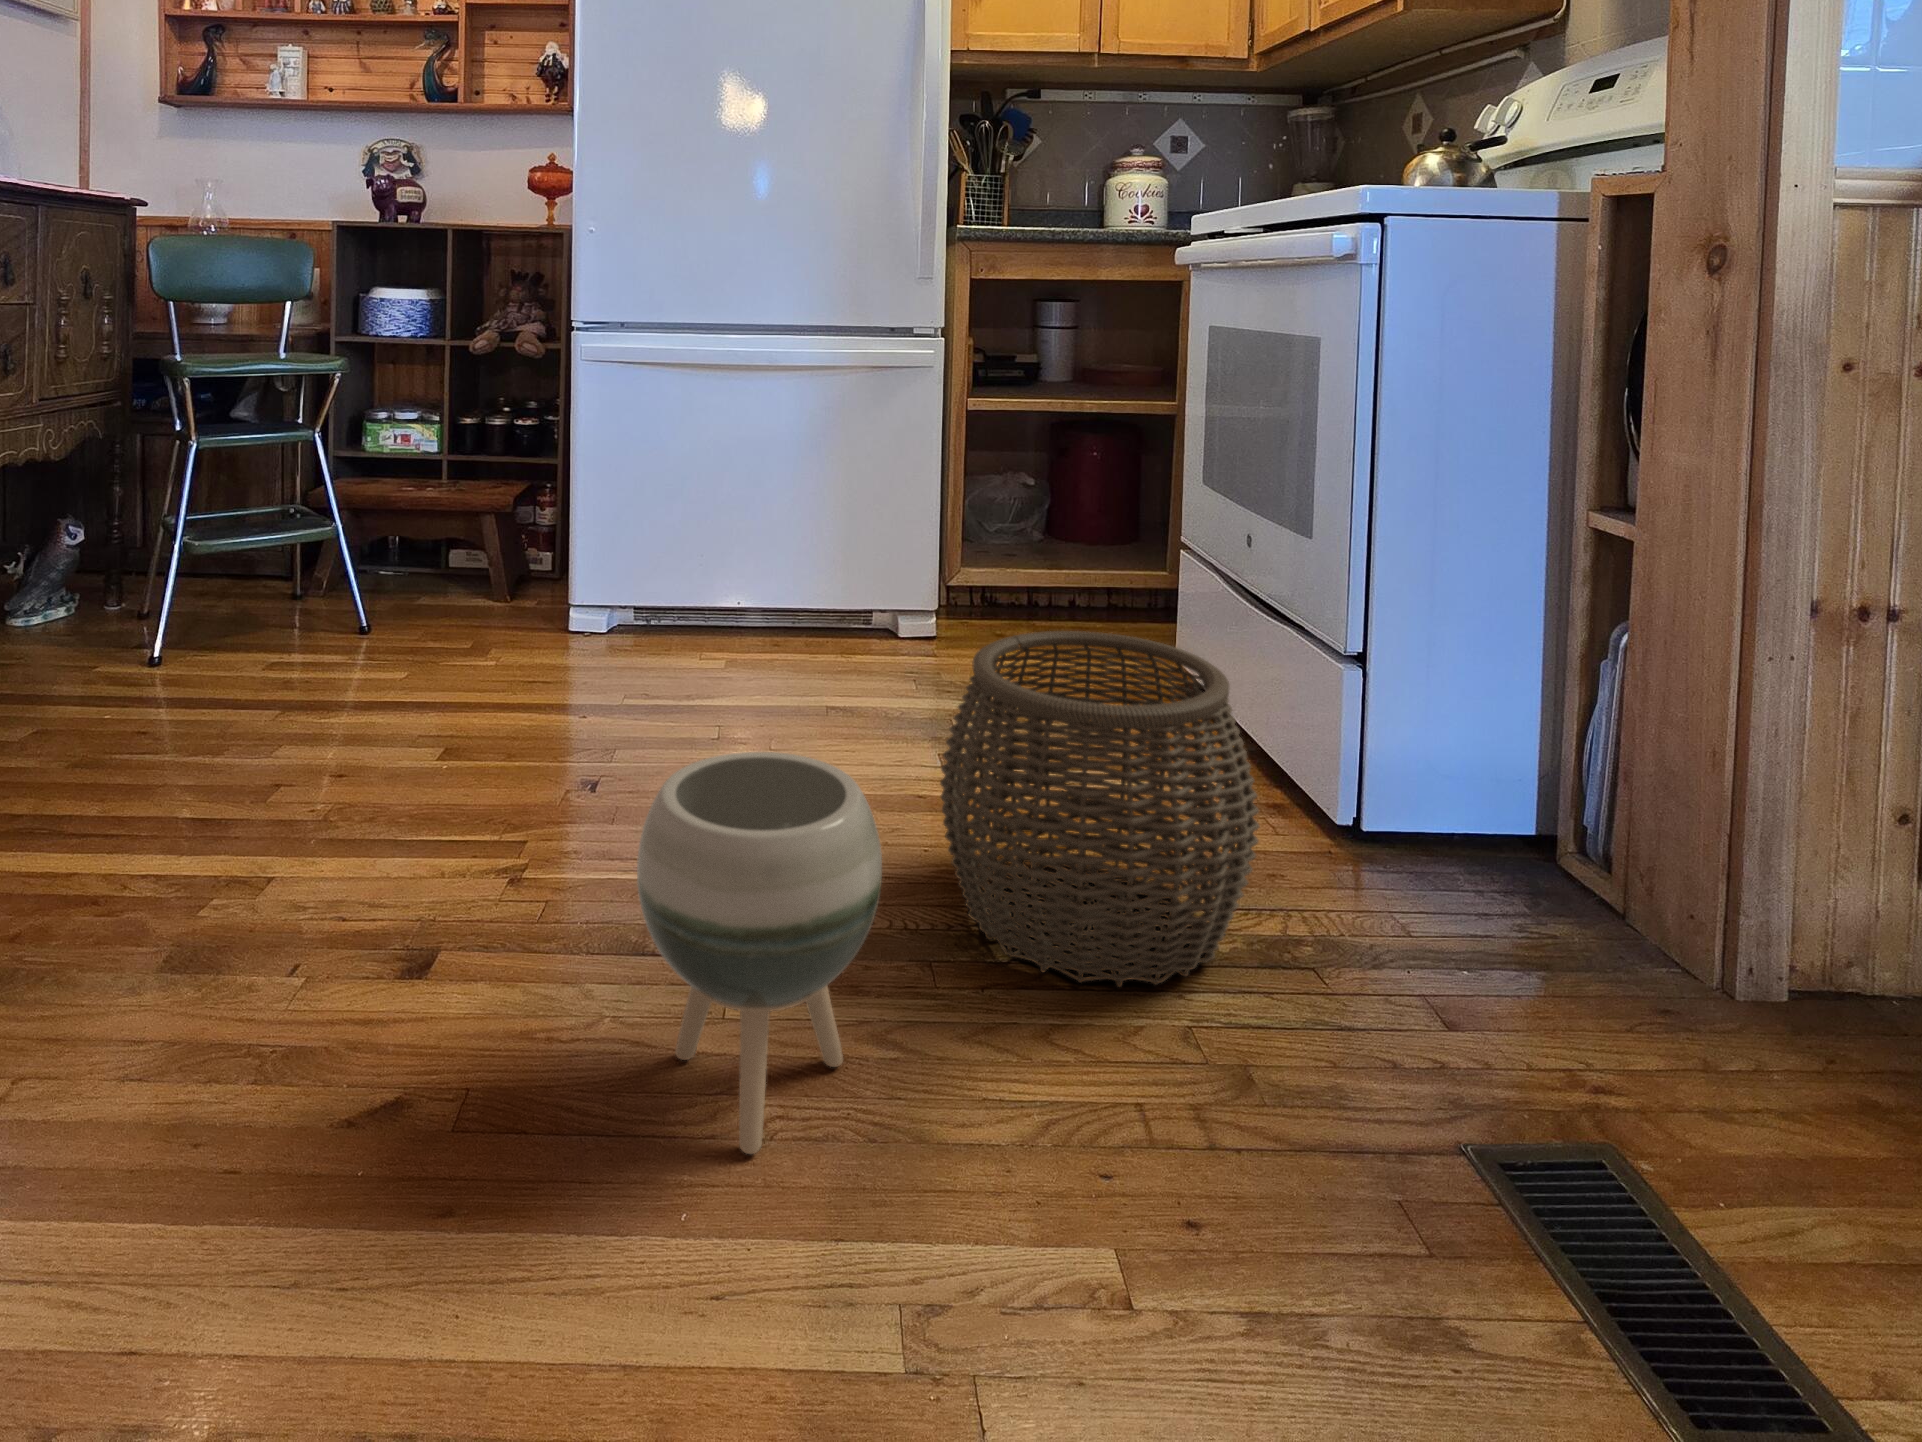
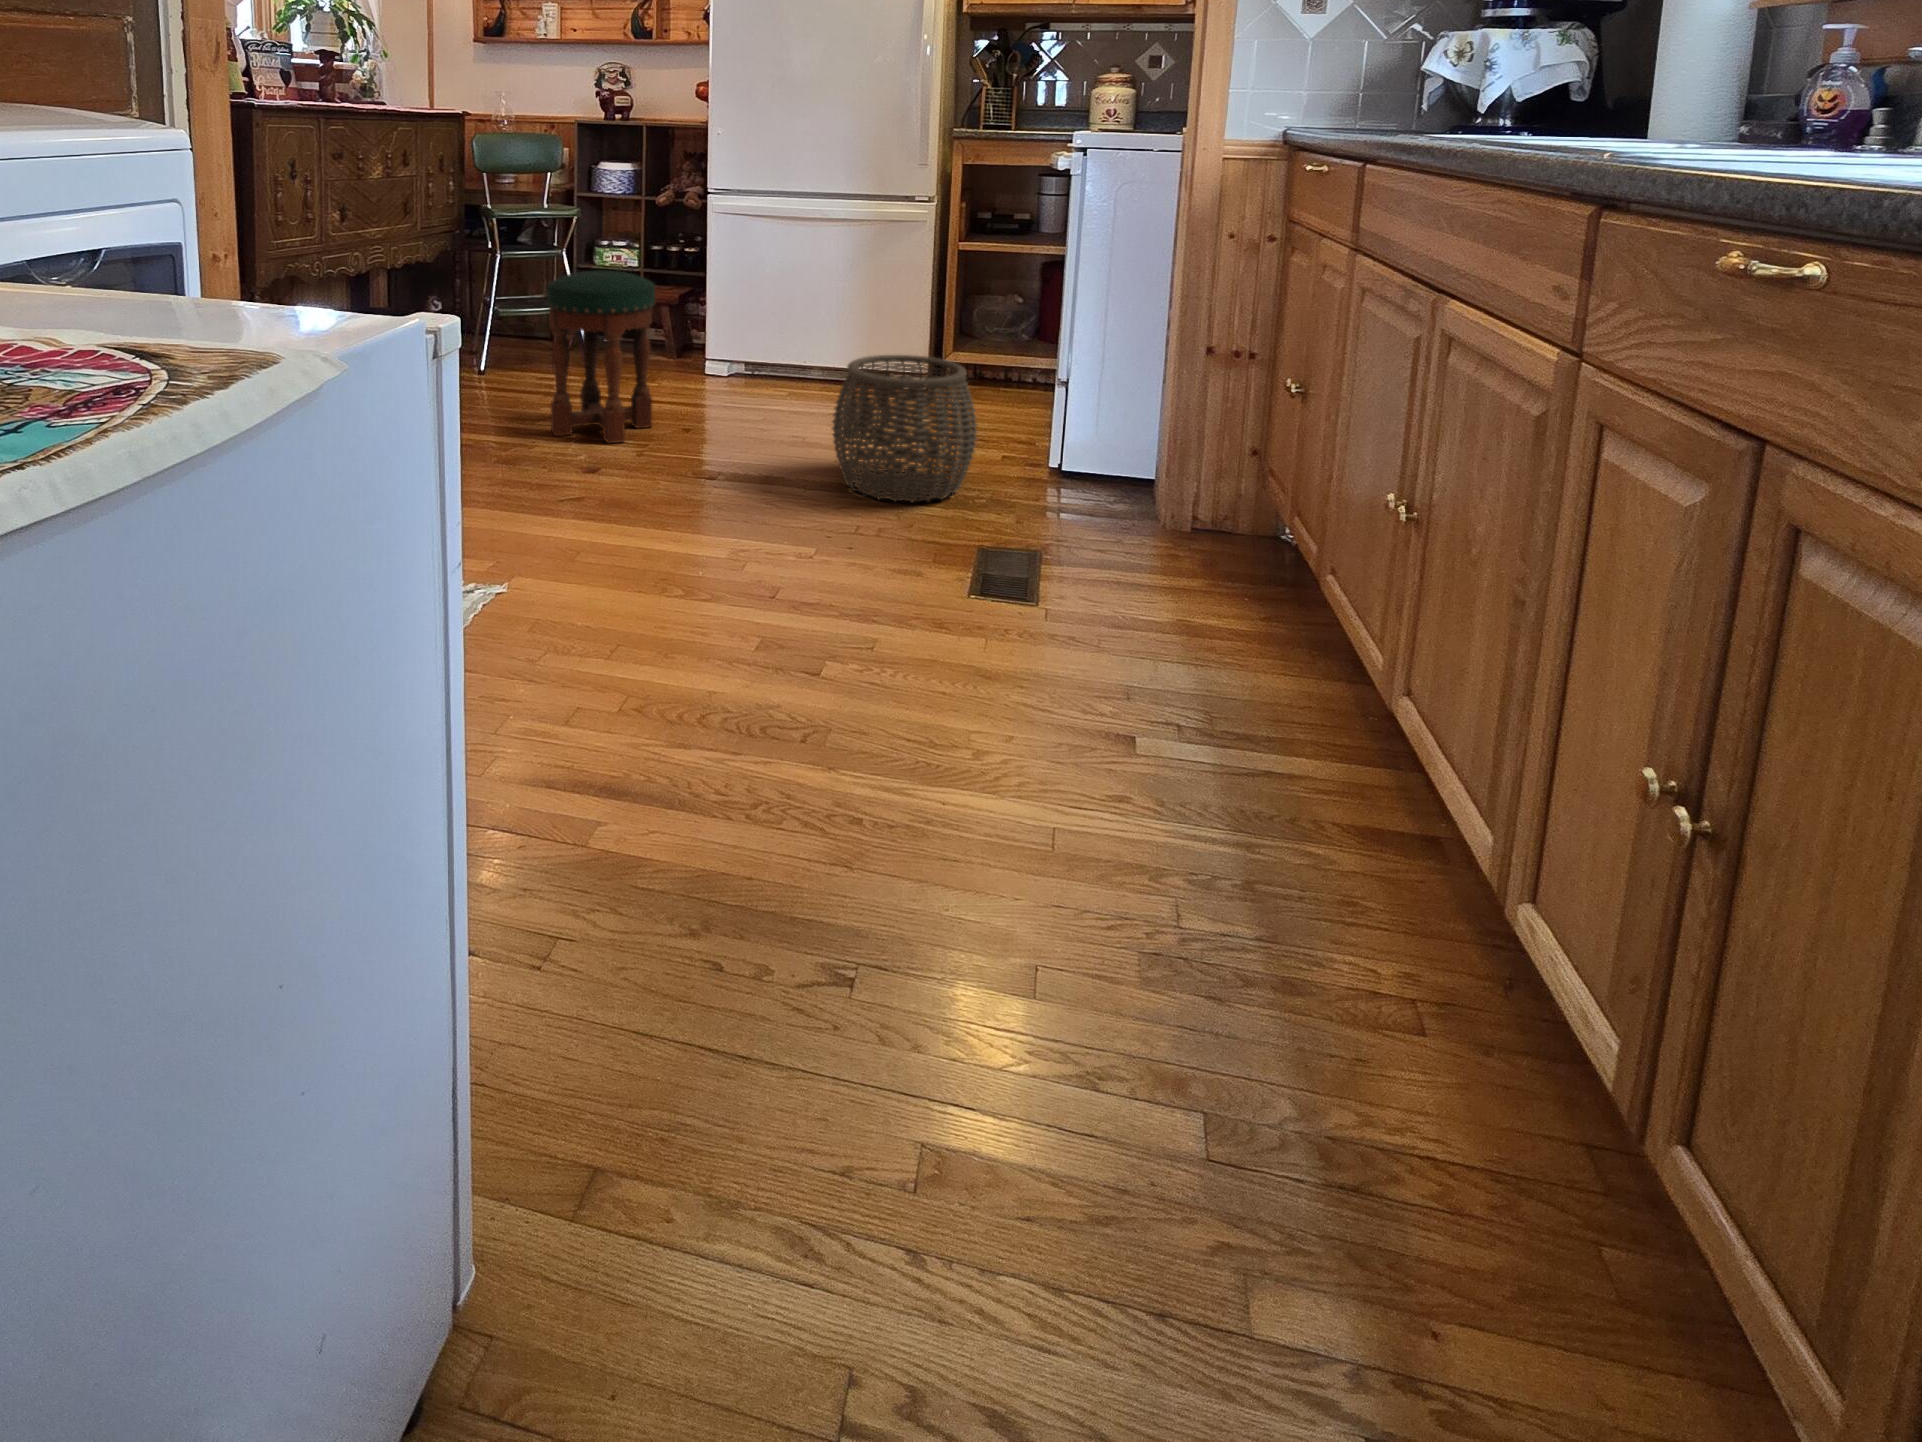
stool: none [288,476,521,855] -> present [547,271,655,443]
planter: present [637,752,882,1154] -> none [675,384,773,524]

